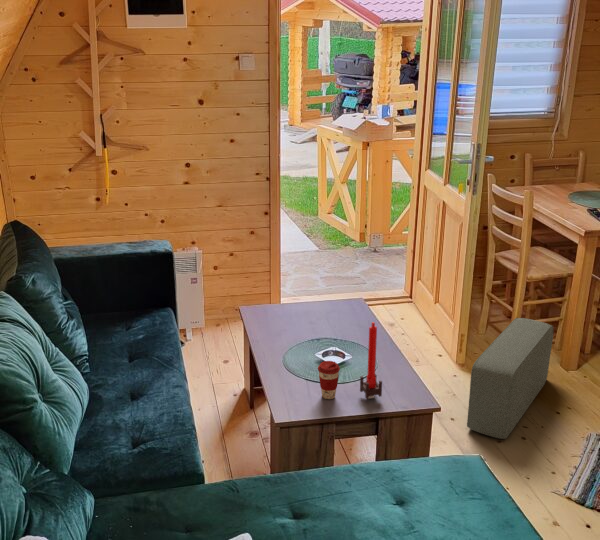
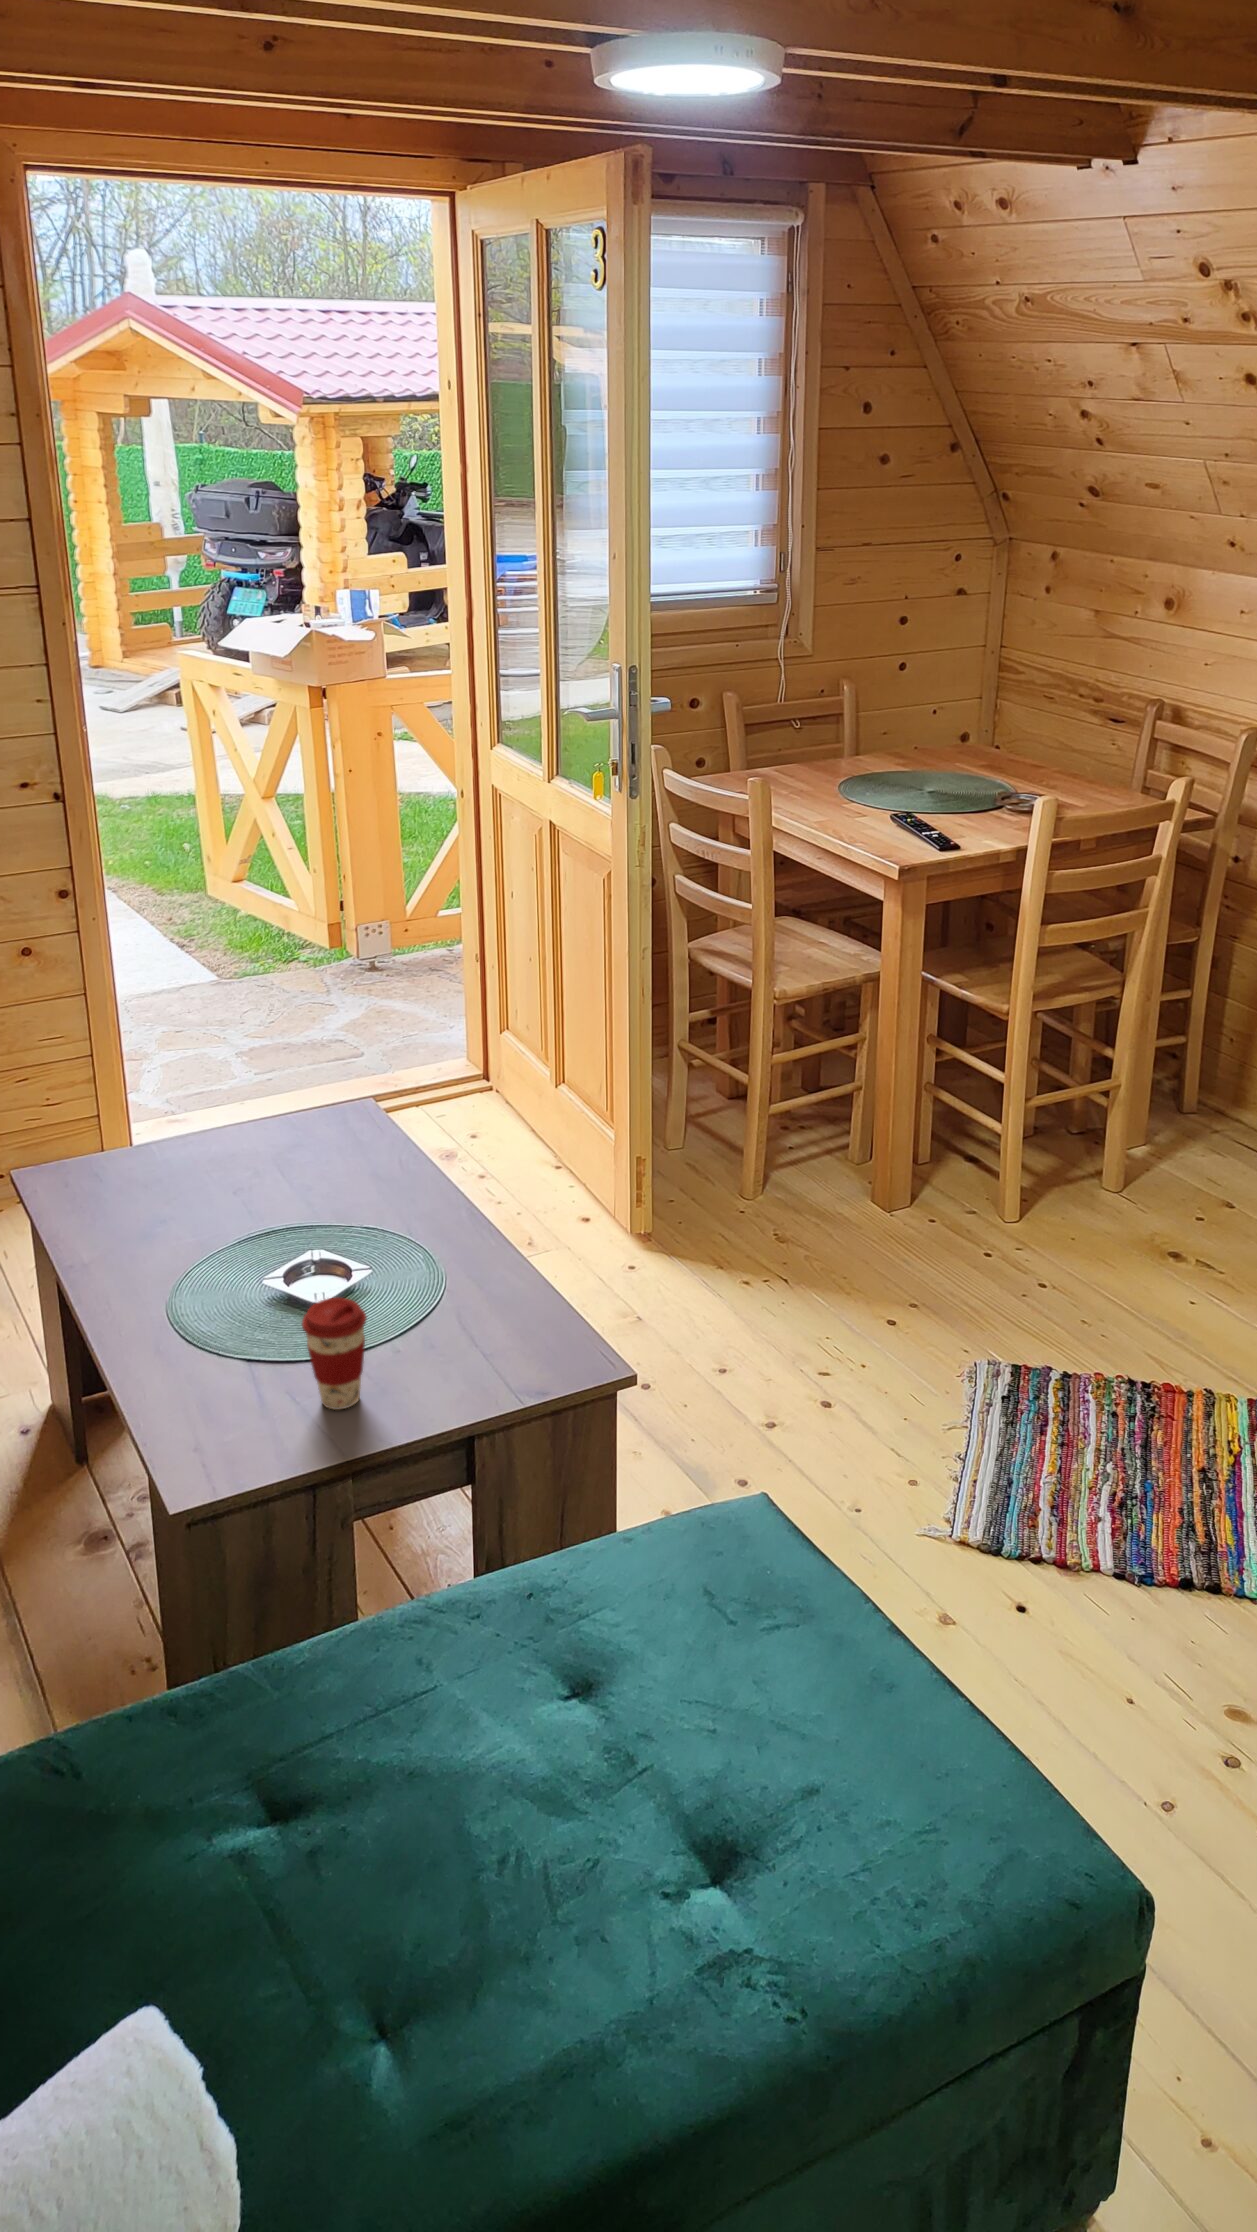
pouf: present [467,318,553,439] -> none [691,1096,860,1414]
candle: present [360,322,382,399] -> none [427,1169,493,1389]

